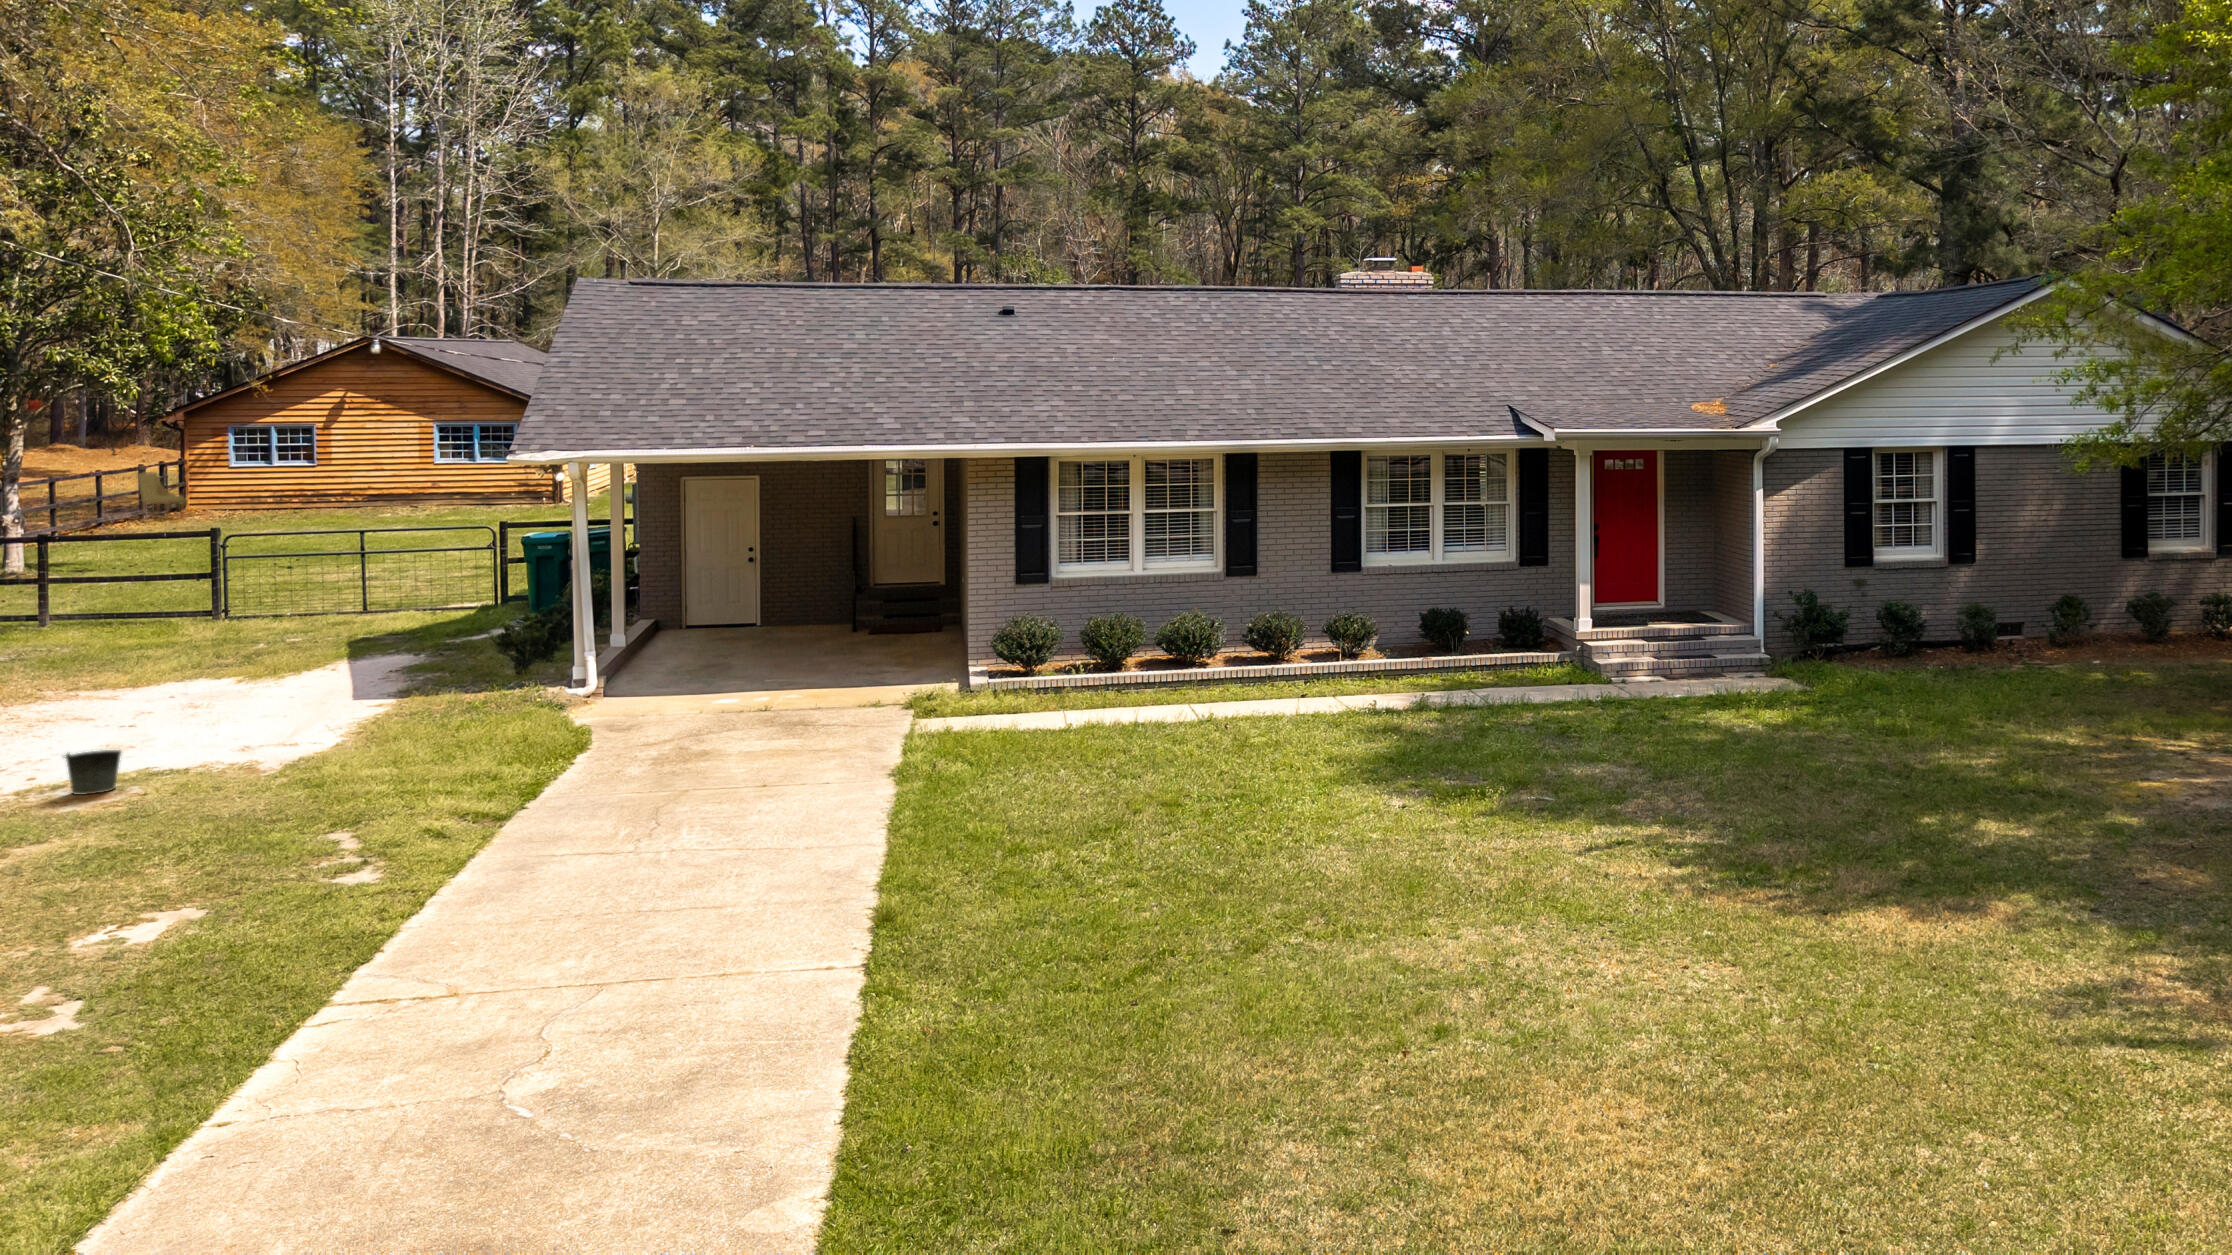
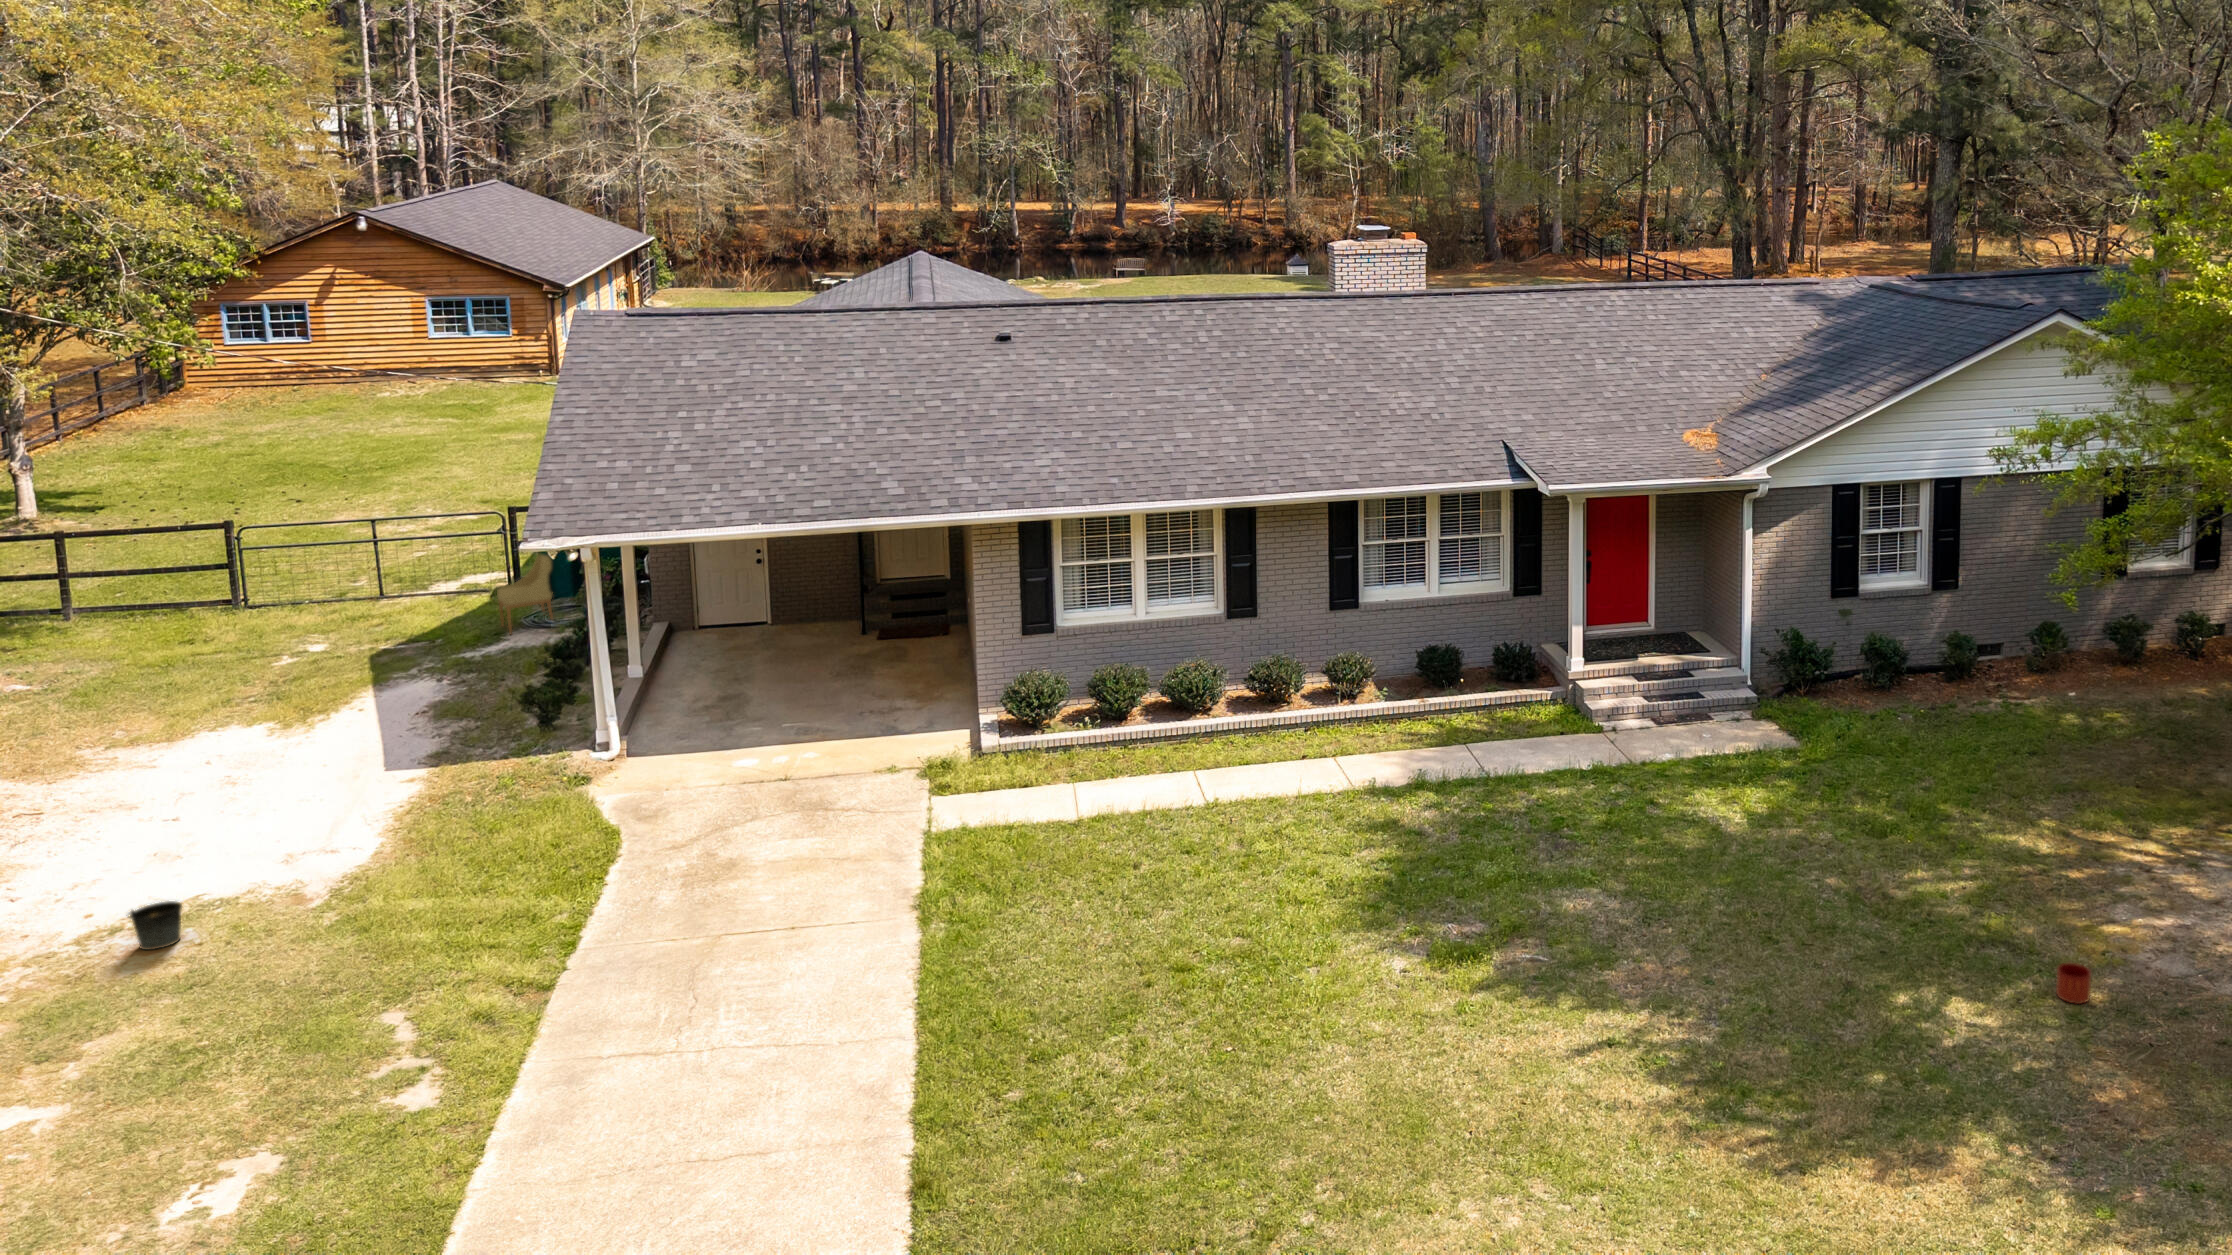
chair: present [138,472,184,518] -> present [497,555,553,634]
planter: none [2102,773,2139,810] -> present [2056,963,2091,1004]

